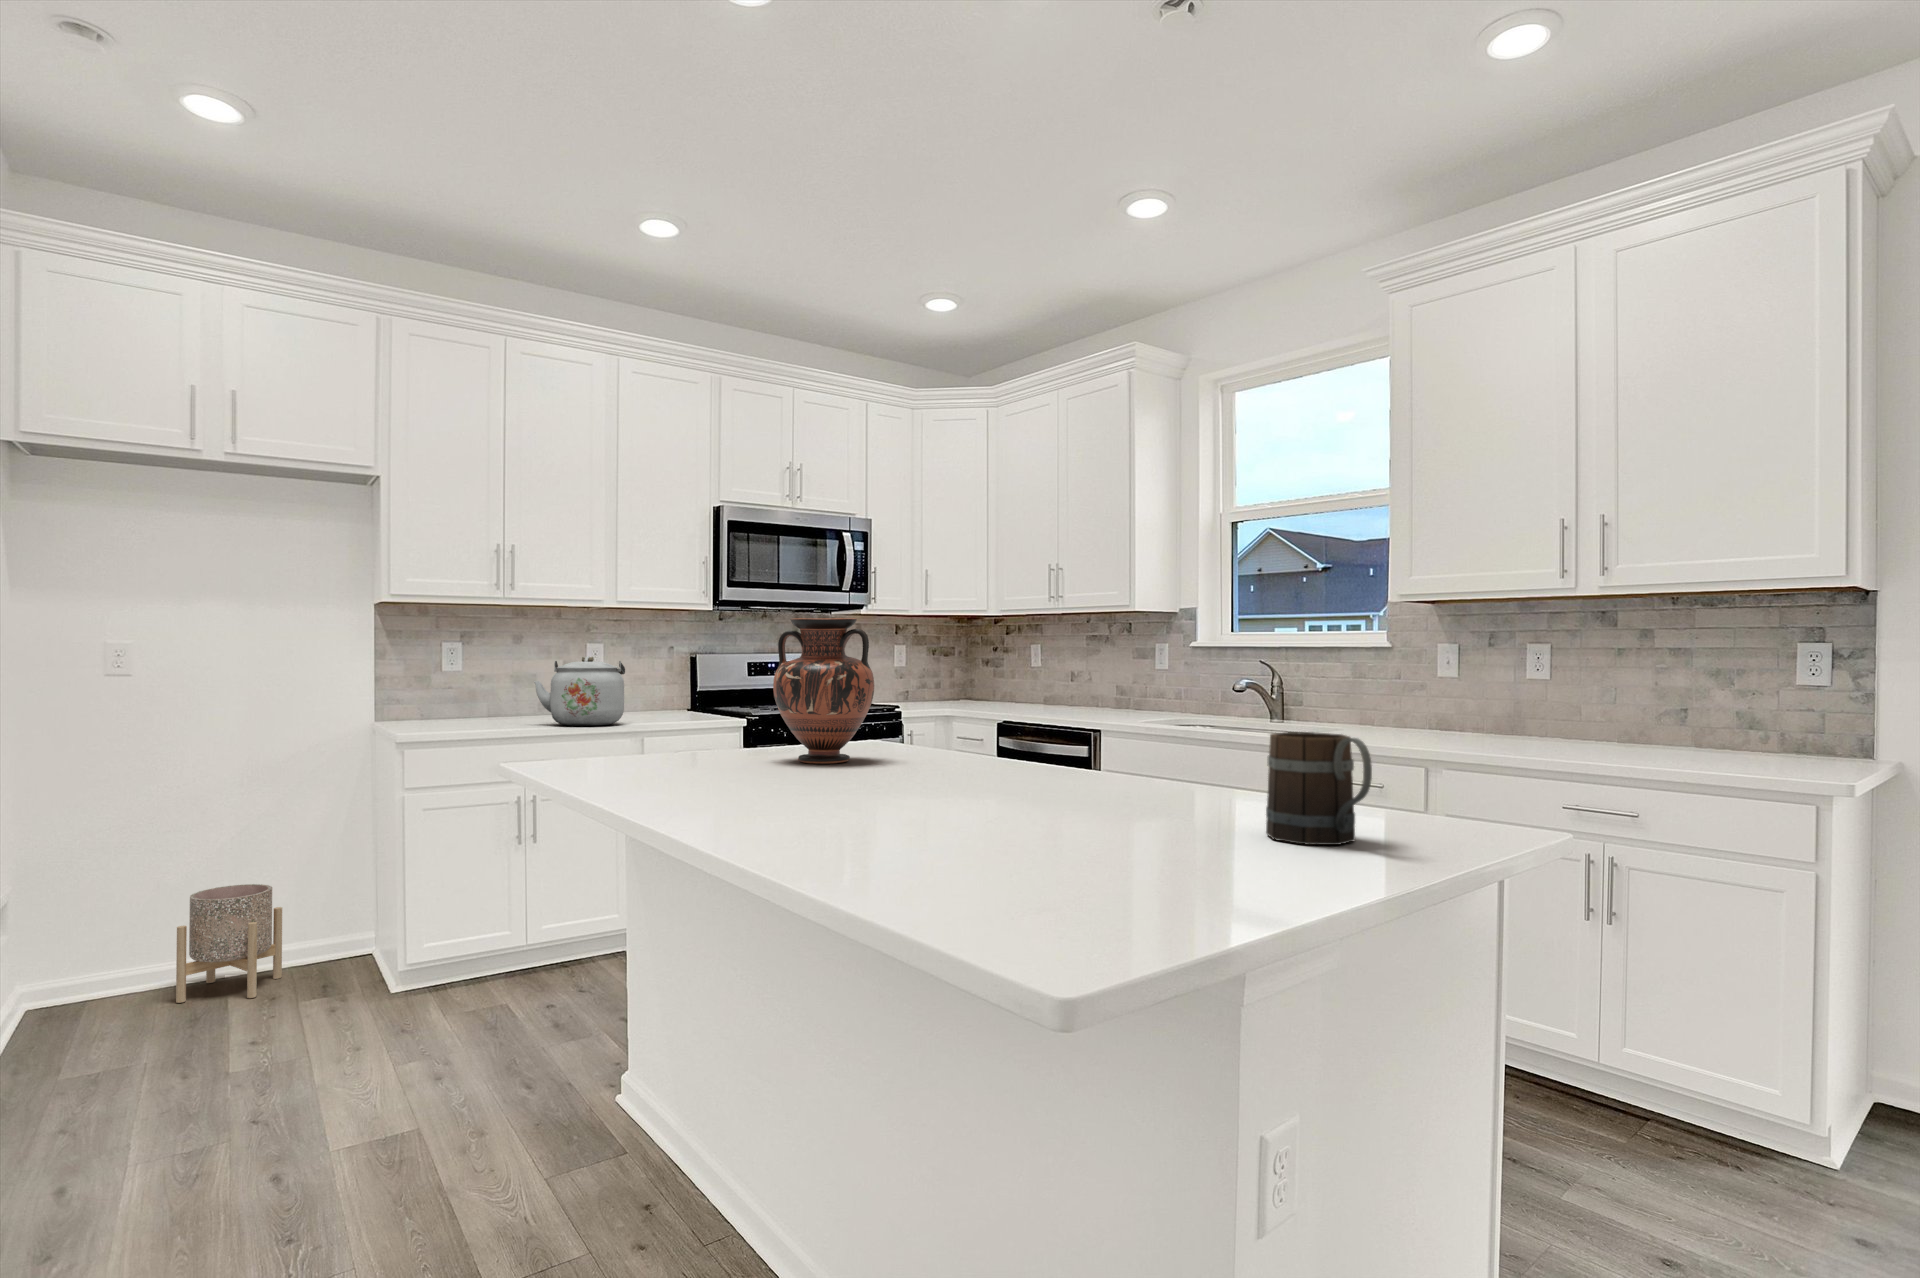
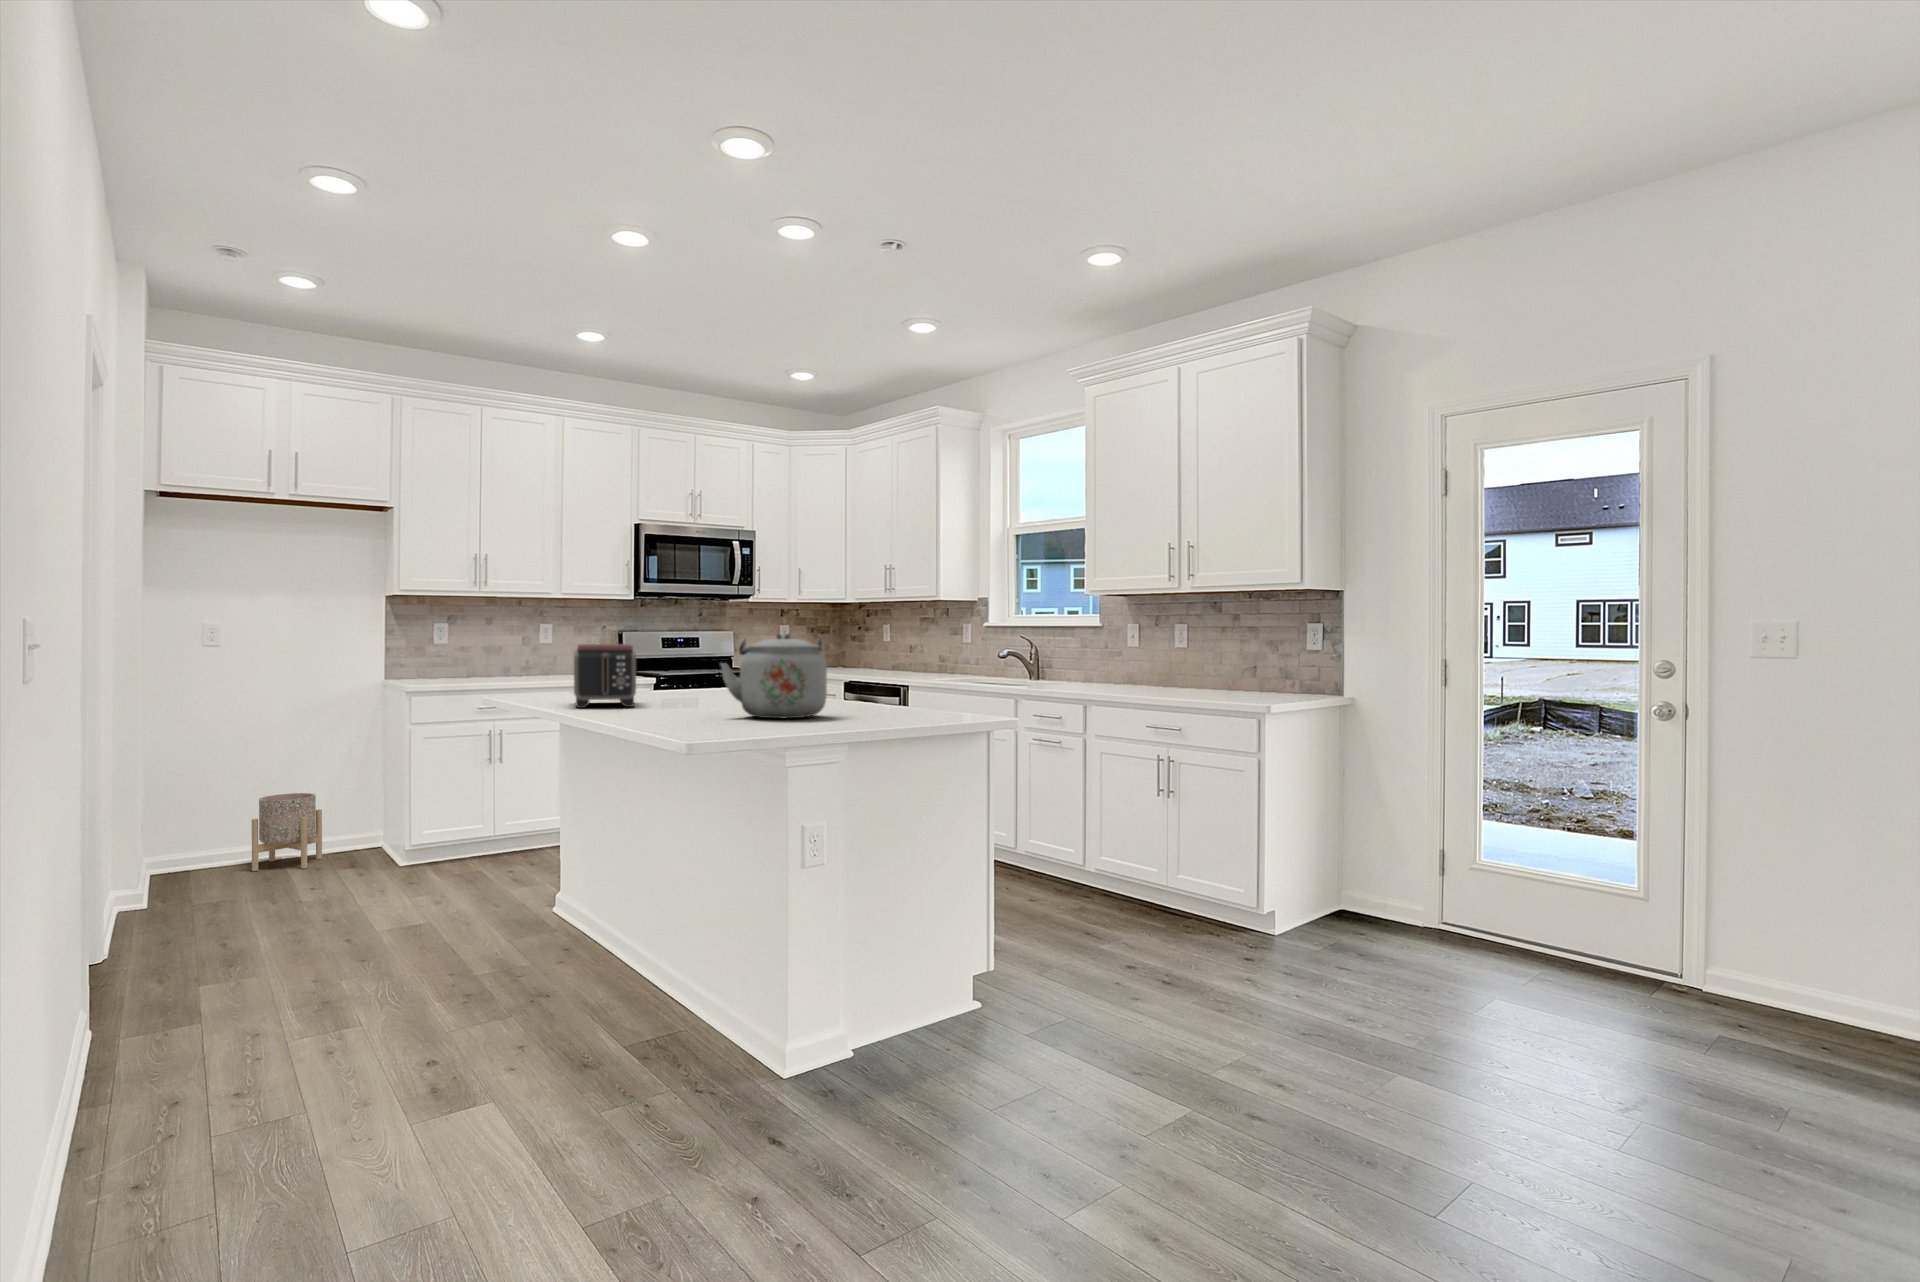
vase: present [773,618,874,764] -> none [651,608,715,698]
kettle: present [534,656,625,726] -> present [721,633,827,718]
toaster: none [661,677,775,795] -> present [574,644,636,708]
mug: present [1266,732,1372,845] -> none [866,668,907,721]

